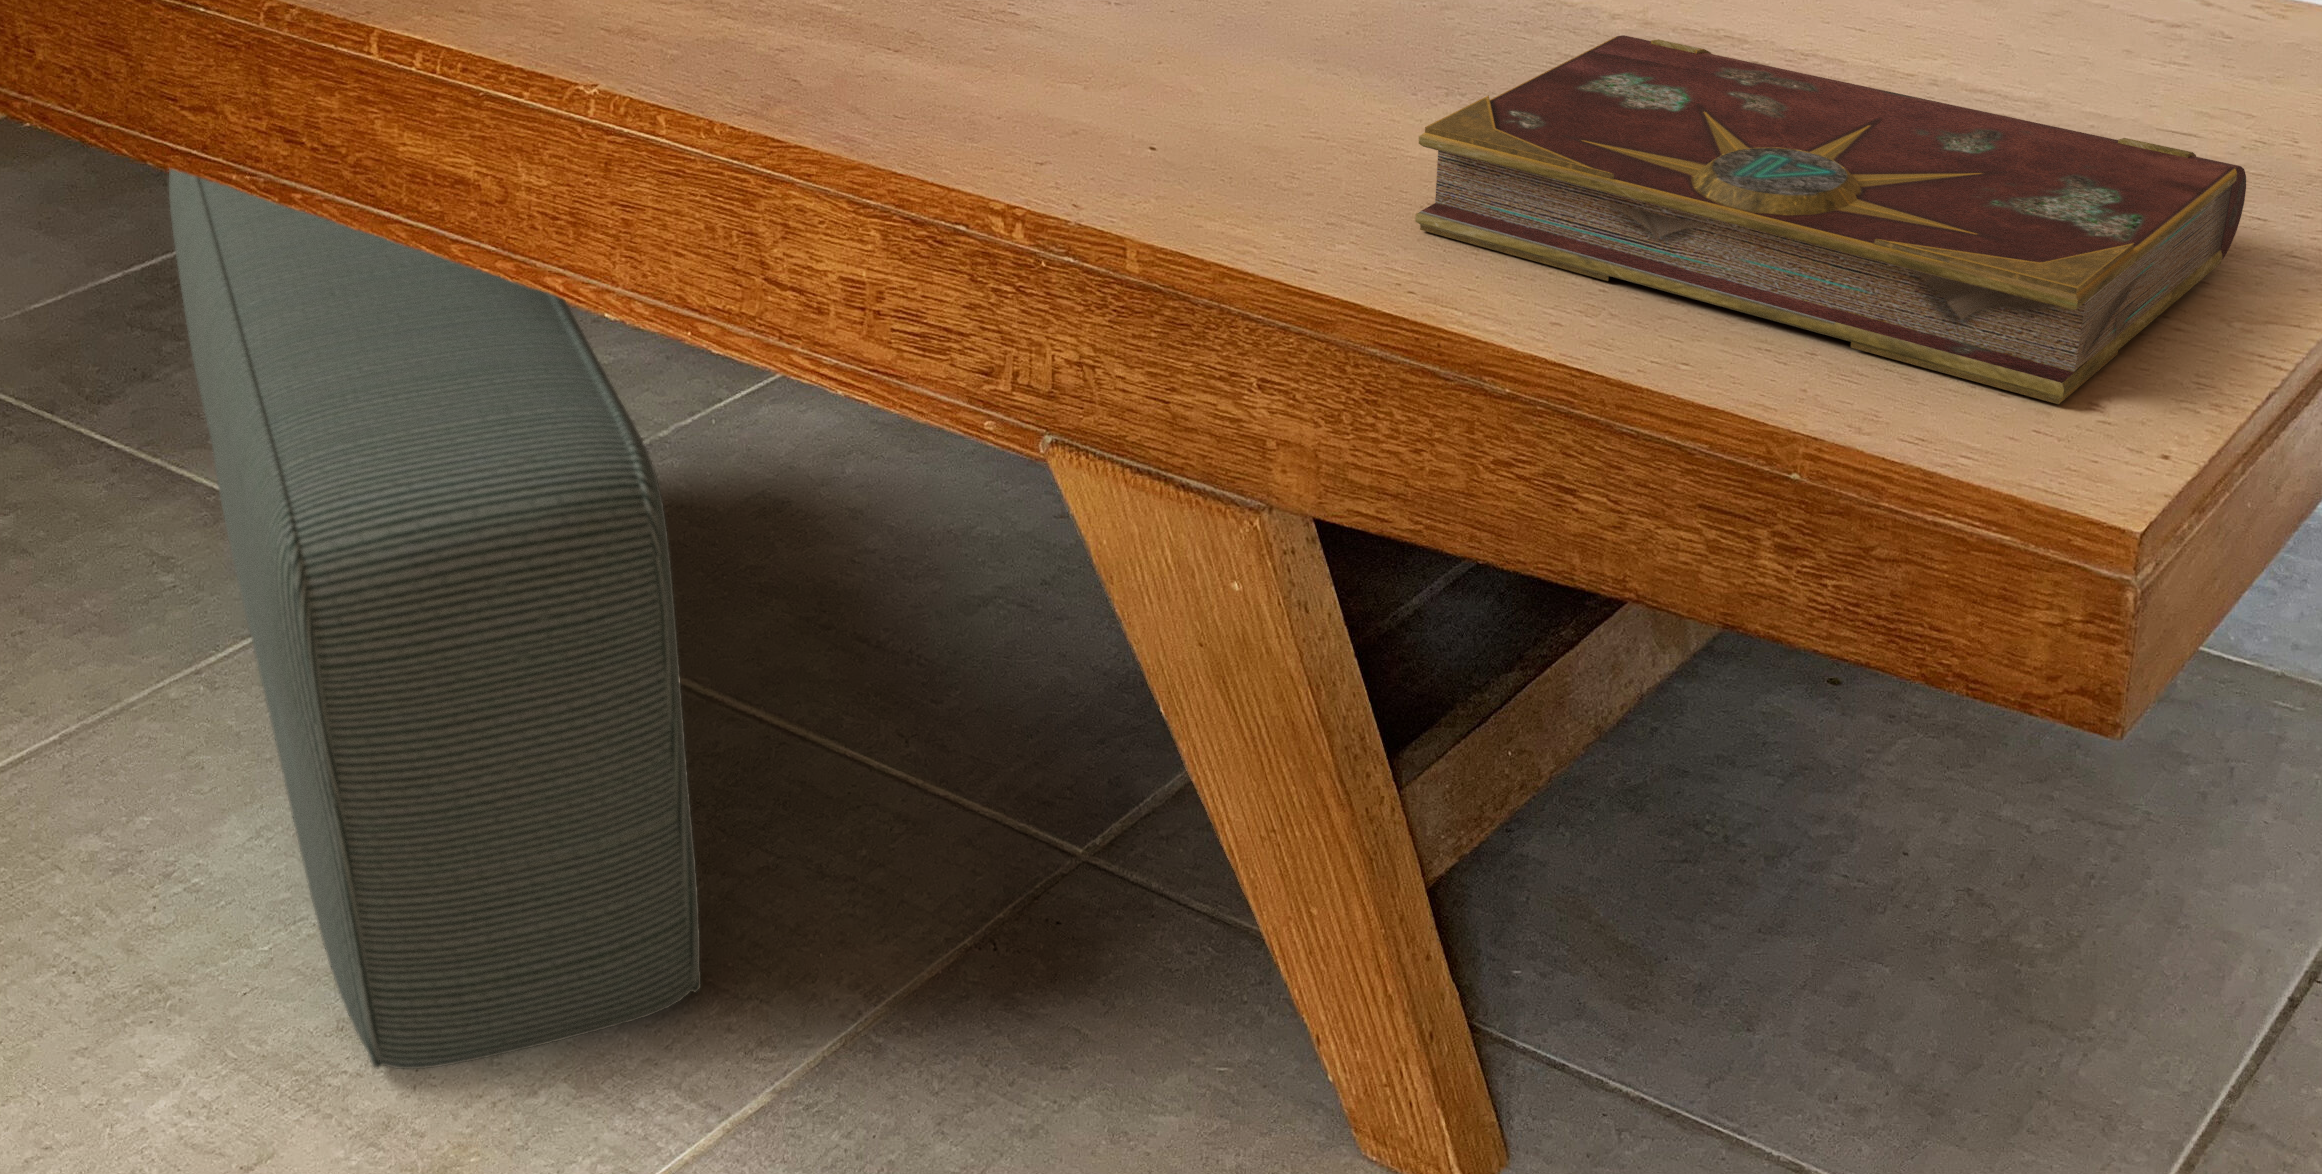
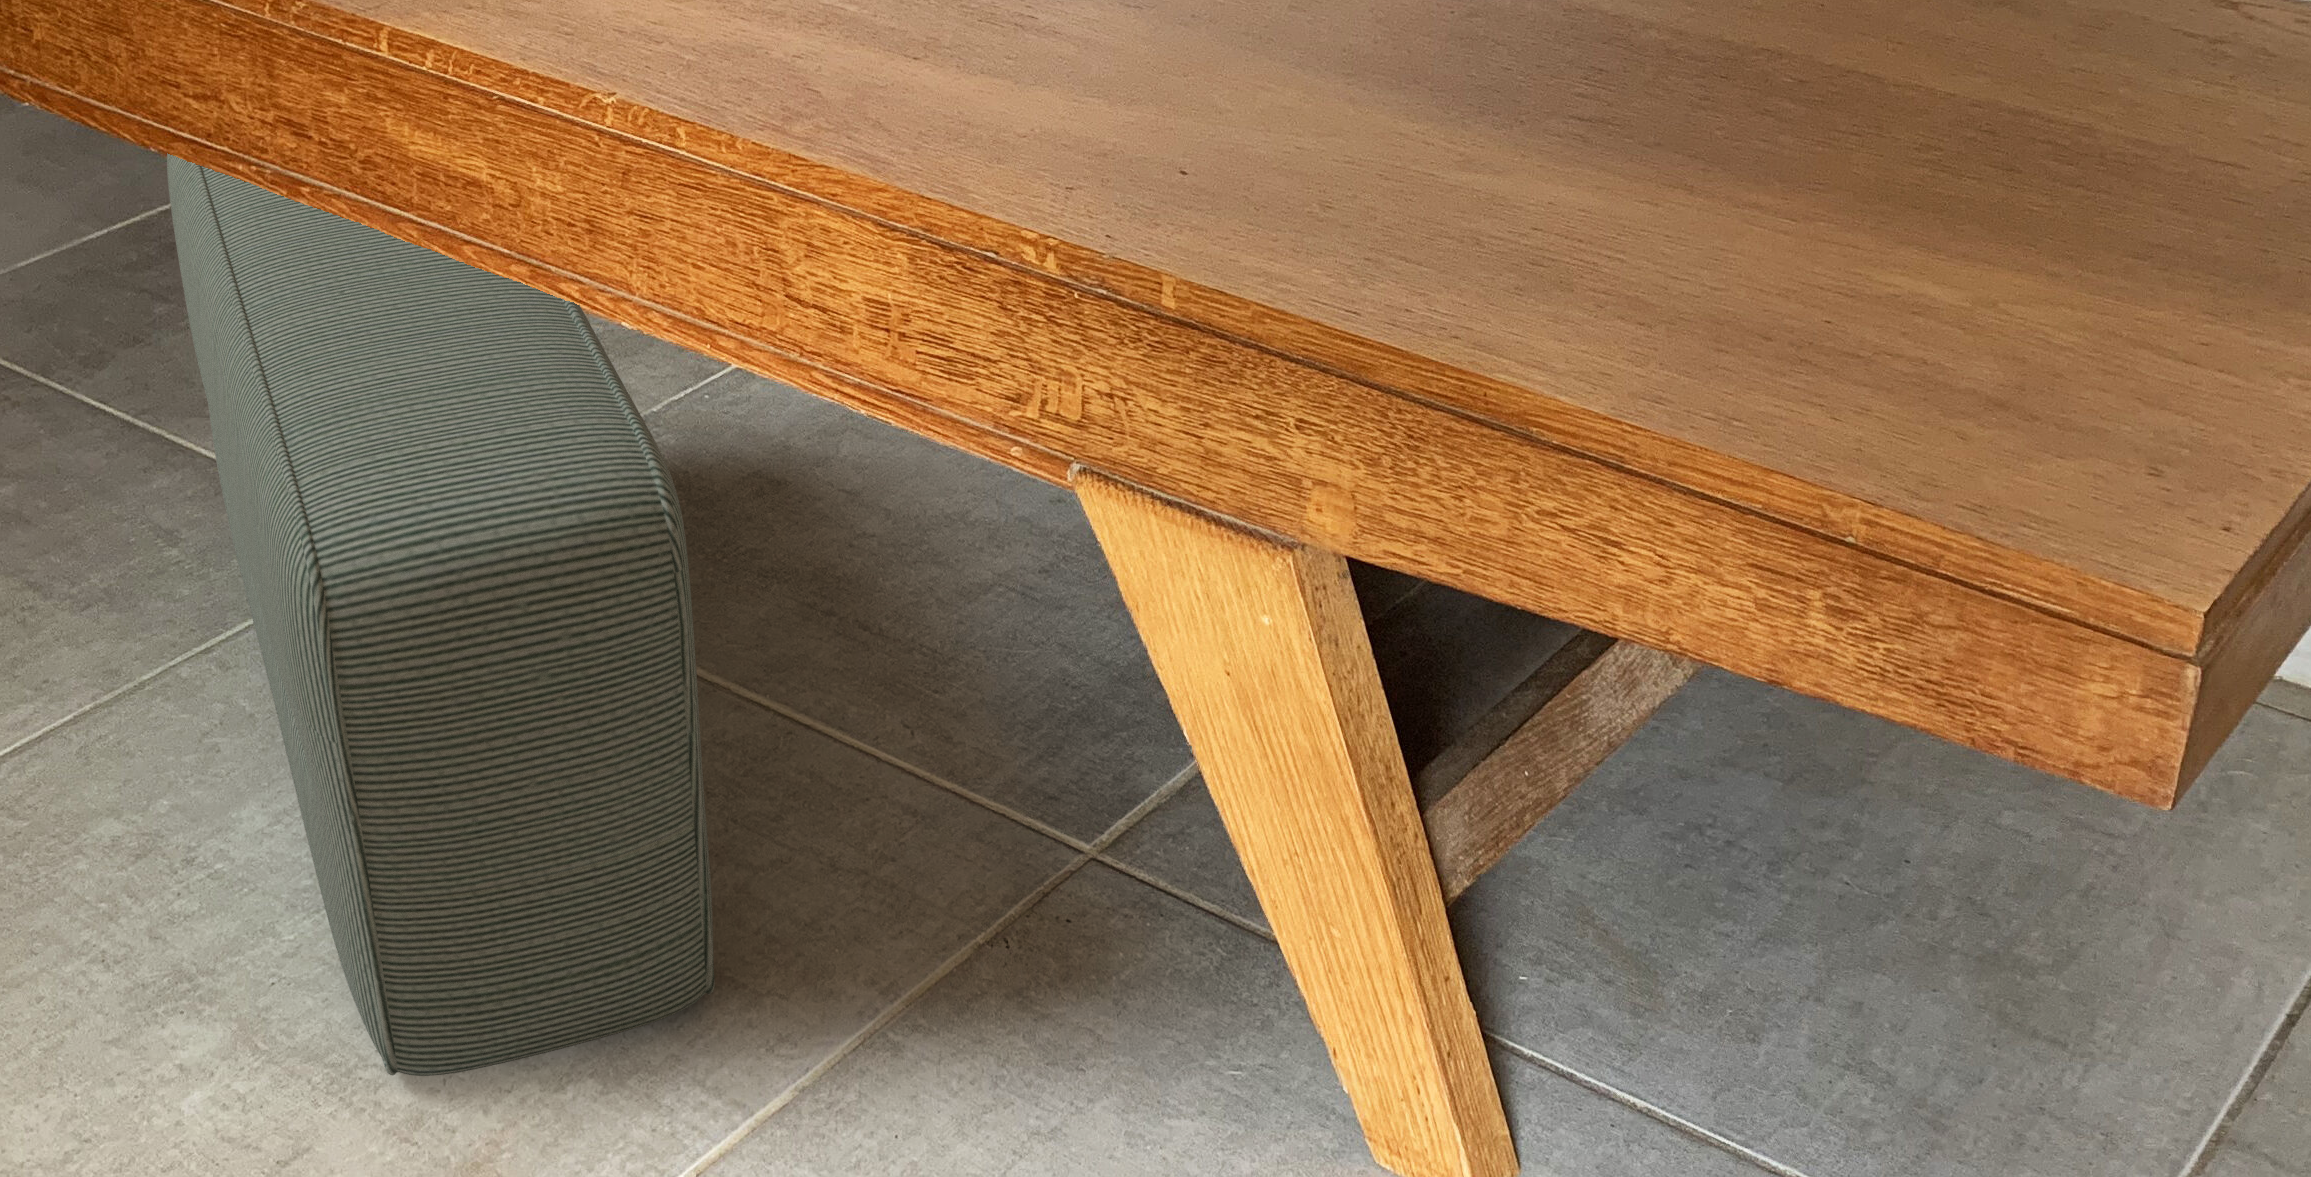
book: present [1415,35,2246,404] -> none [1454,63,2288,471]

